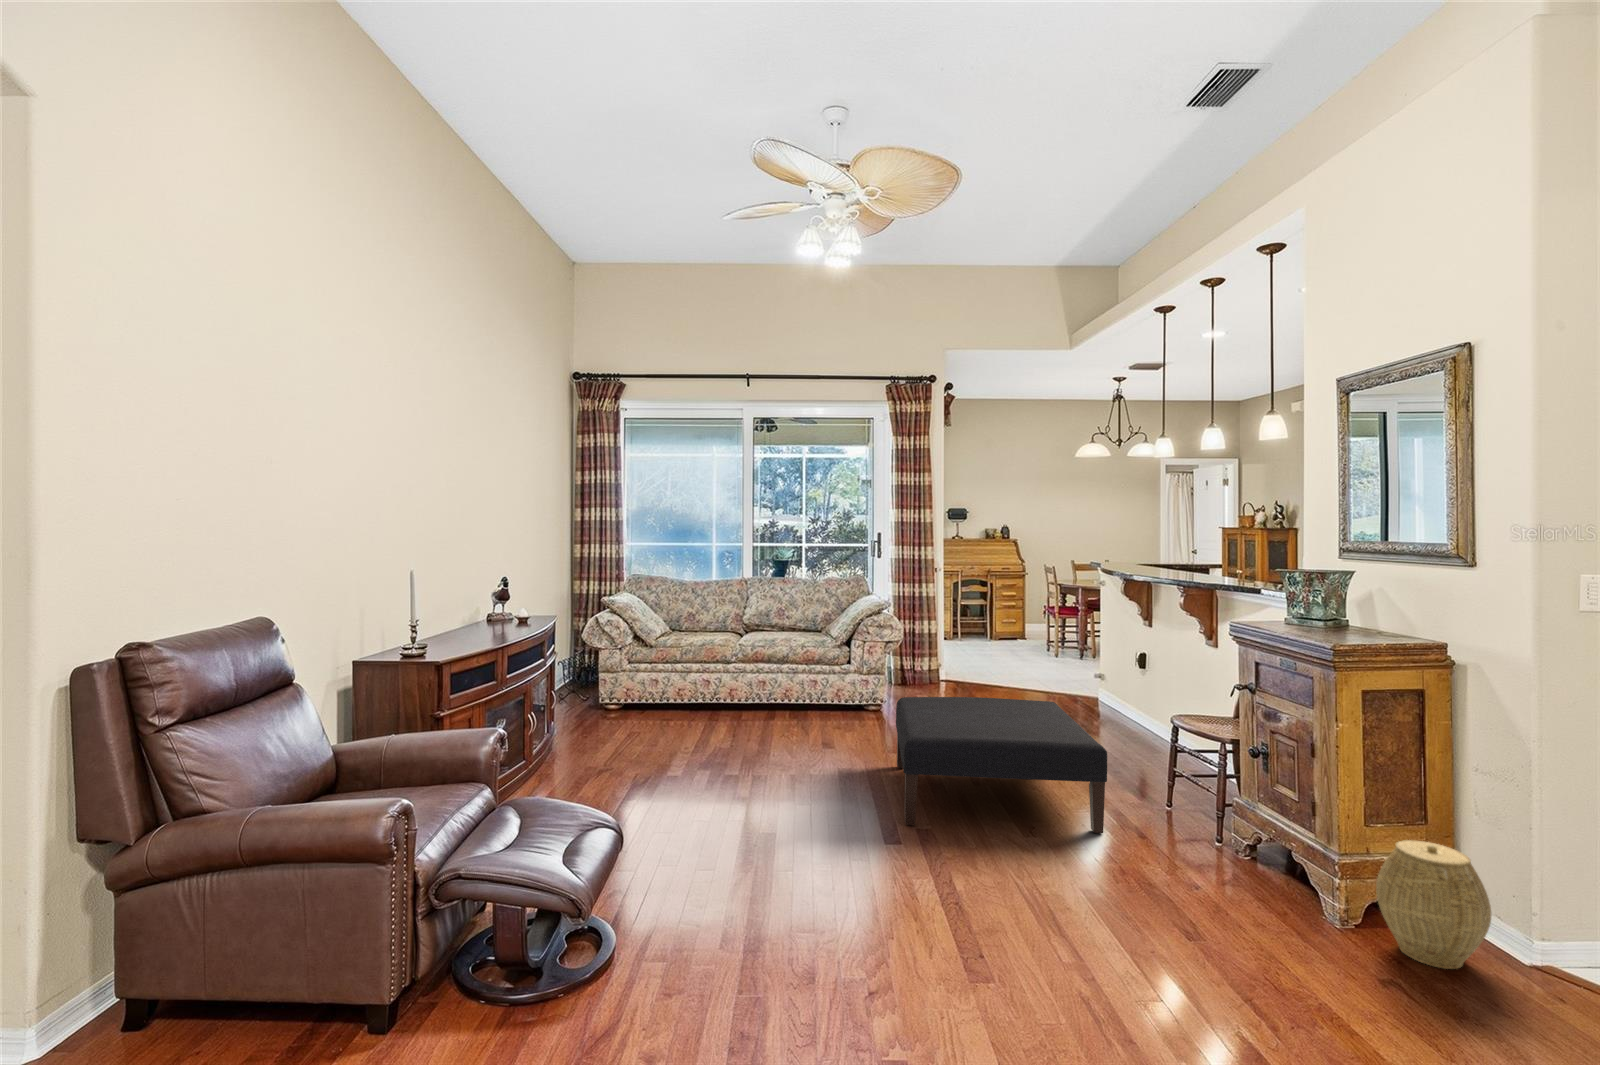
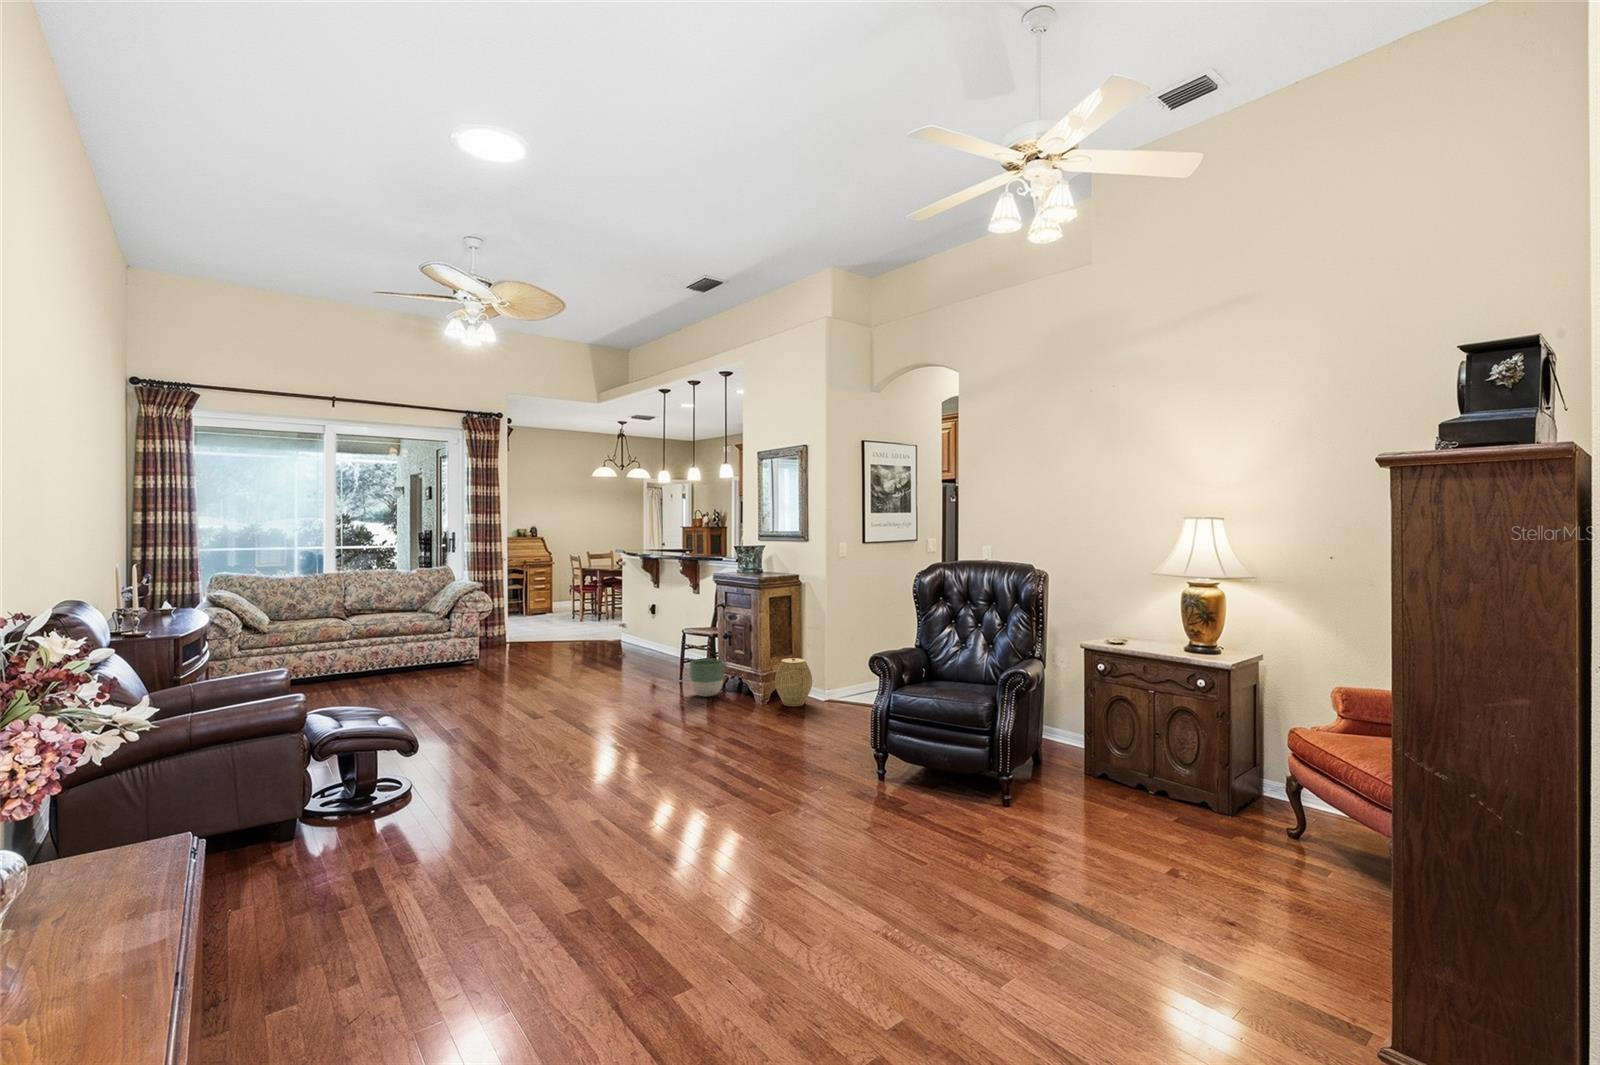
ottoman: present [896,697,1107,834] -> none [514,633,656,709]
planter: none [1172,786,1247,869] -> present [690,659,723,697]

